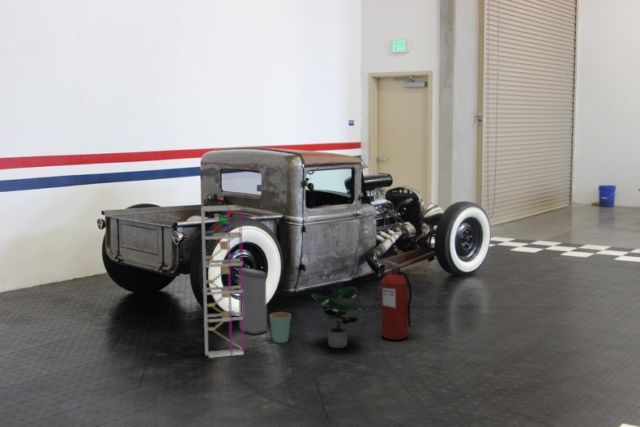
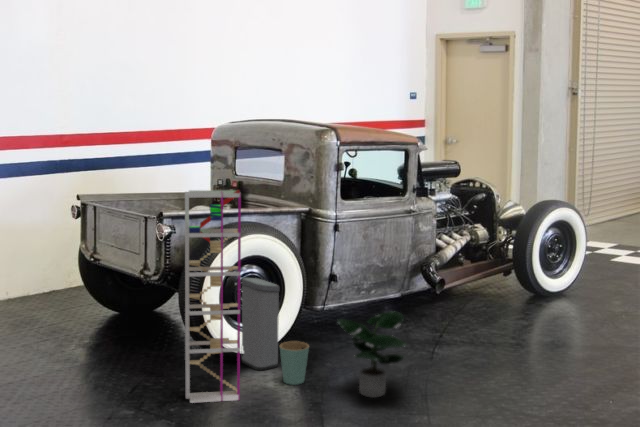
fire extinguisher: present [381,260,412,340] -> none [435,275,480,389]

